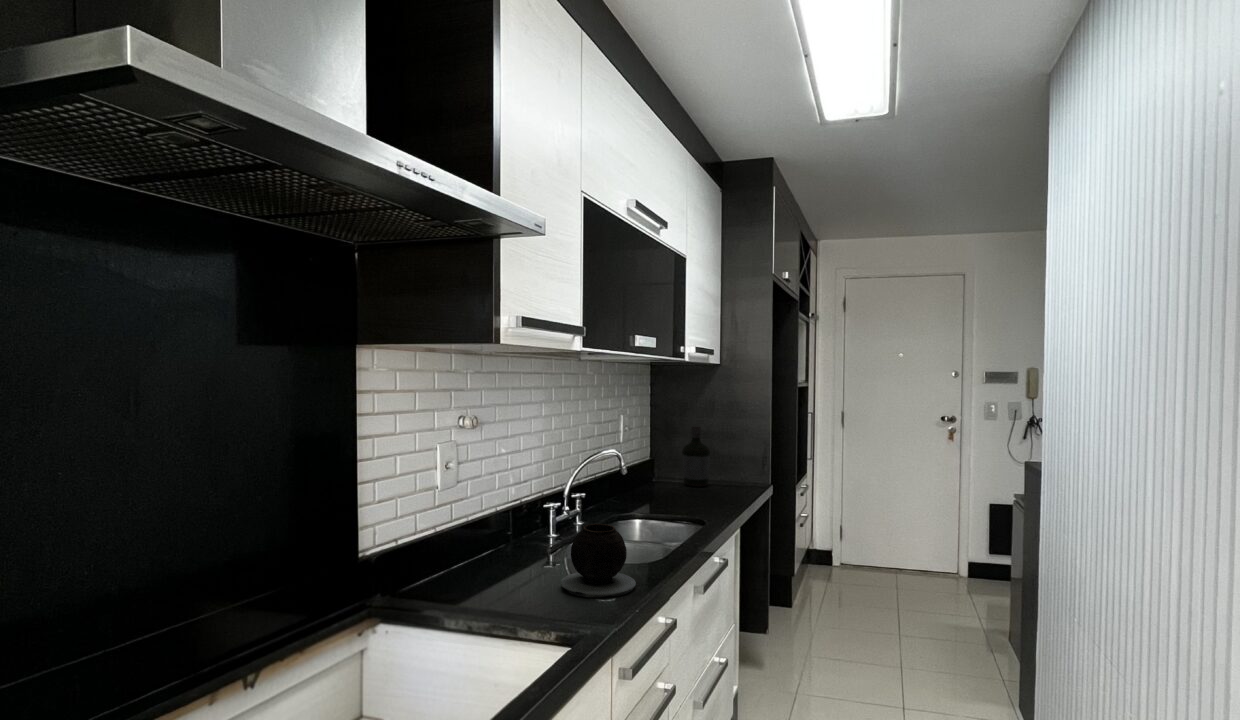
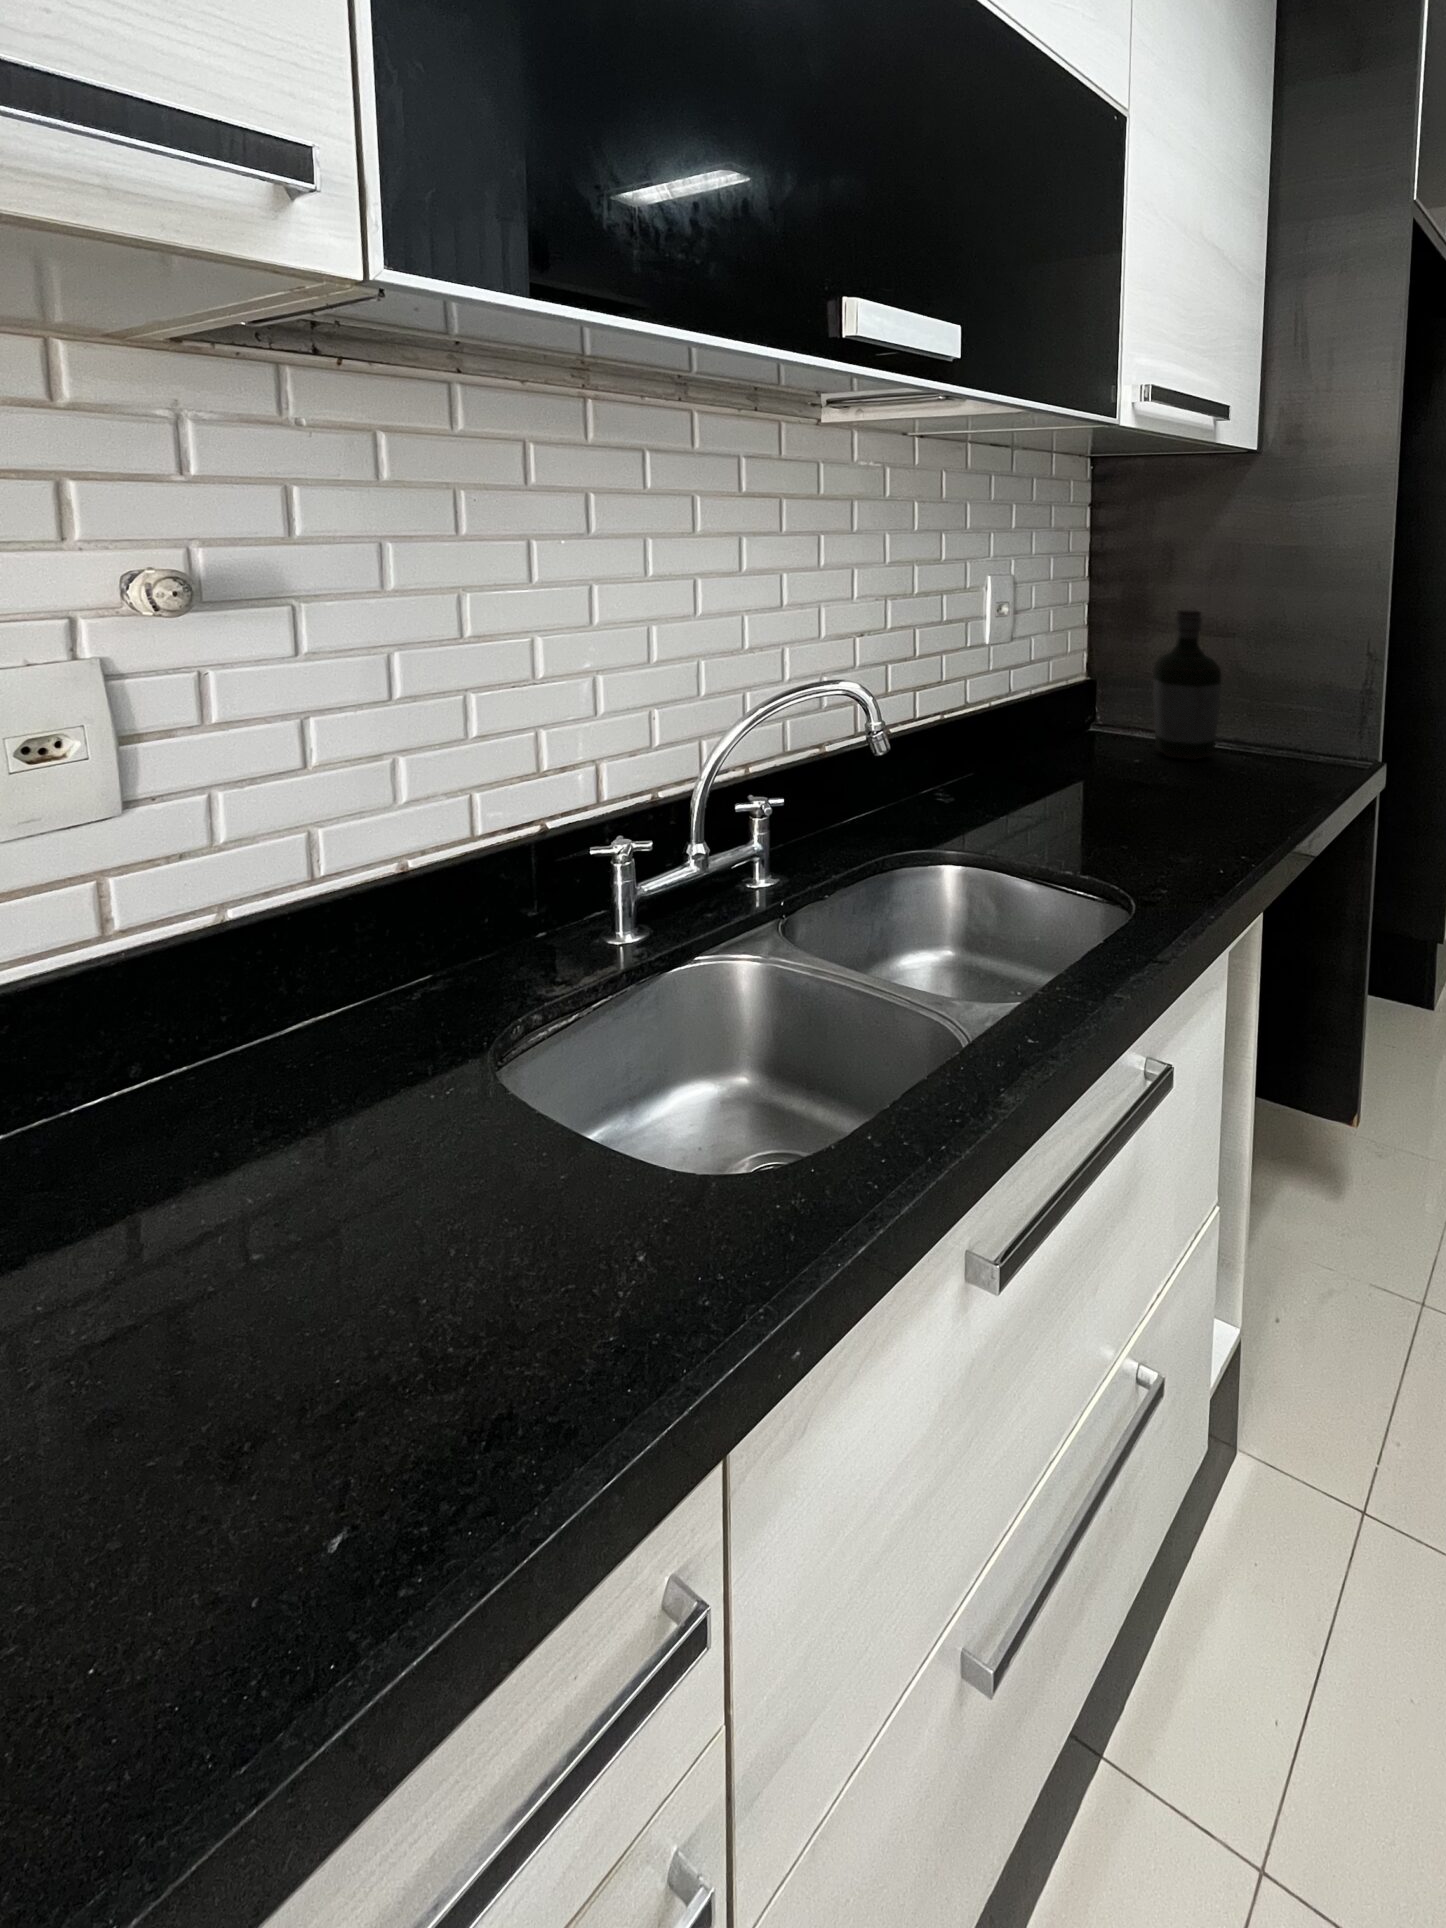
vase: present [561,524,636,597] -> none [151,1074,551,1509]

